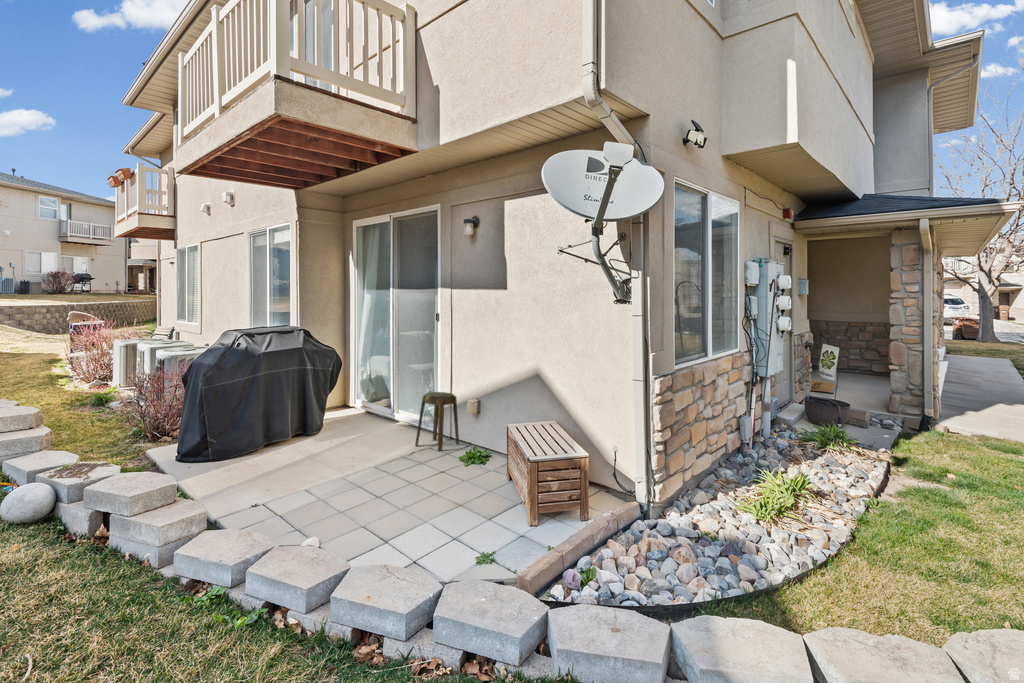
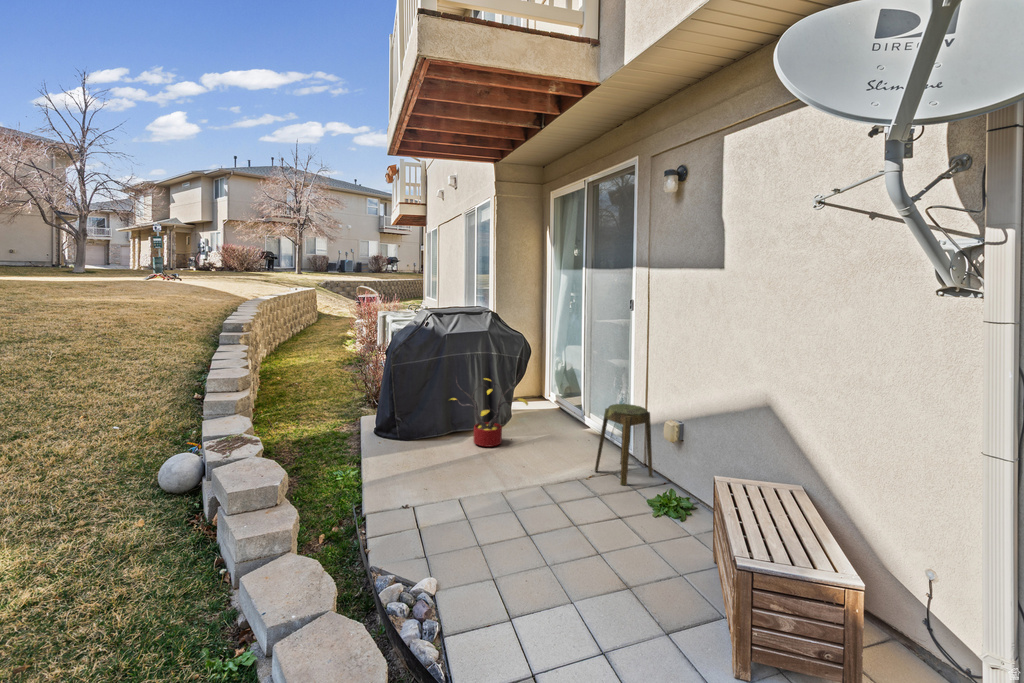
decorative plant: none [278,377,351,440] -> present [453,377,528,446]

